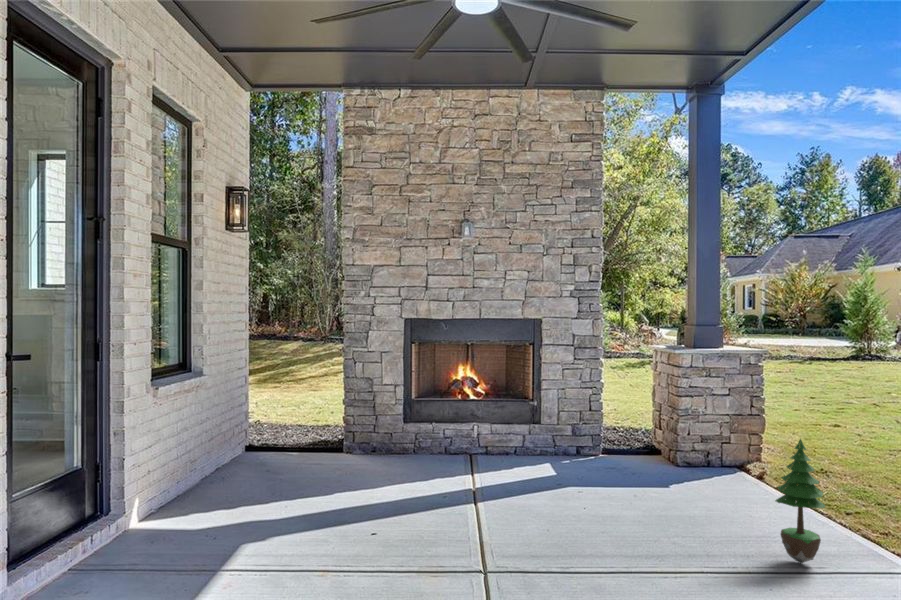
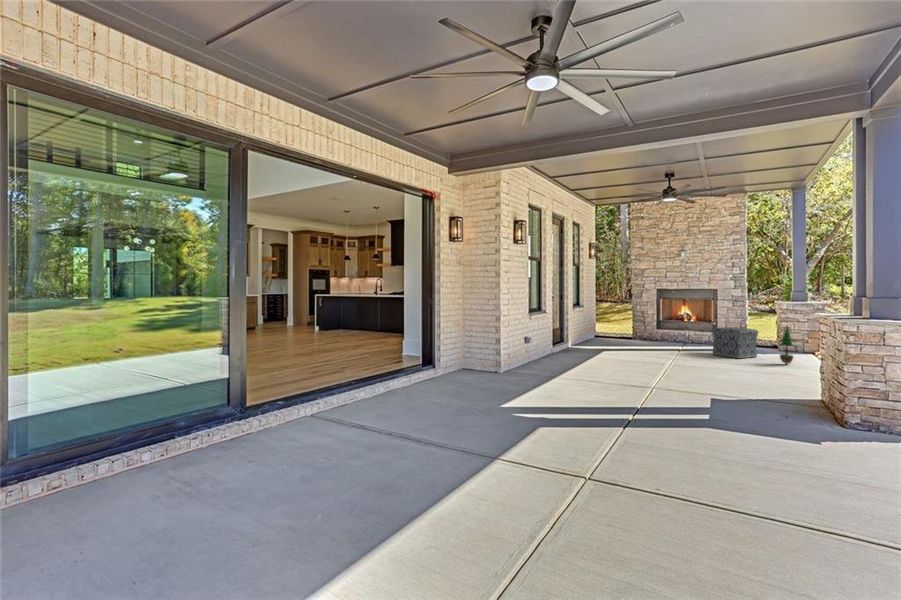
ottoman: none [575,432,686,543] -> present [712,327,758,358]

